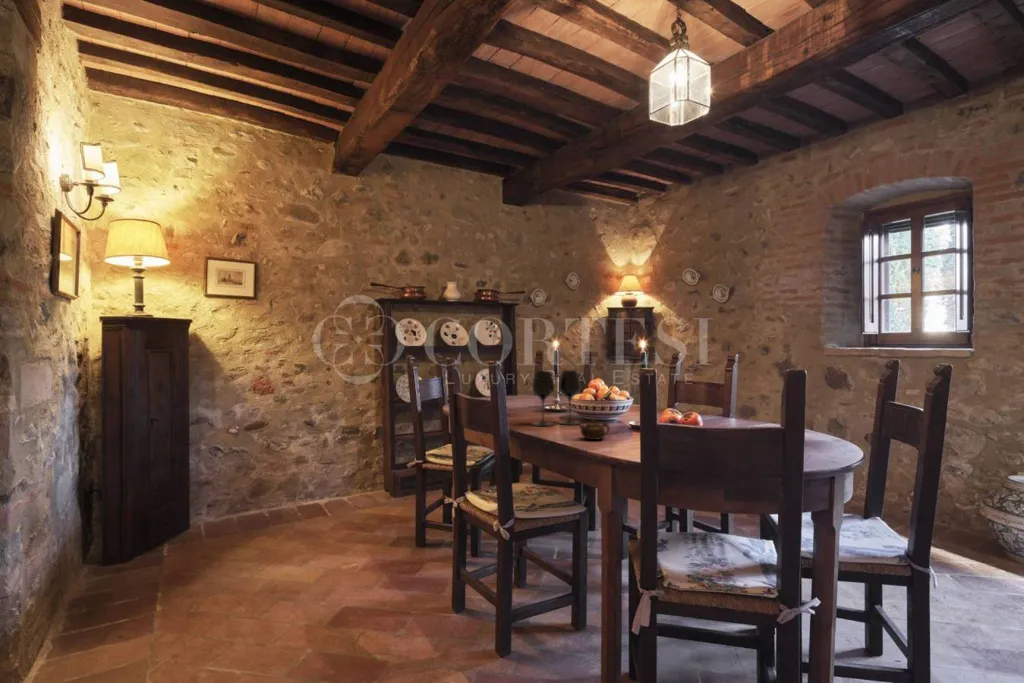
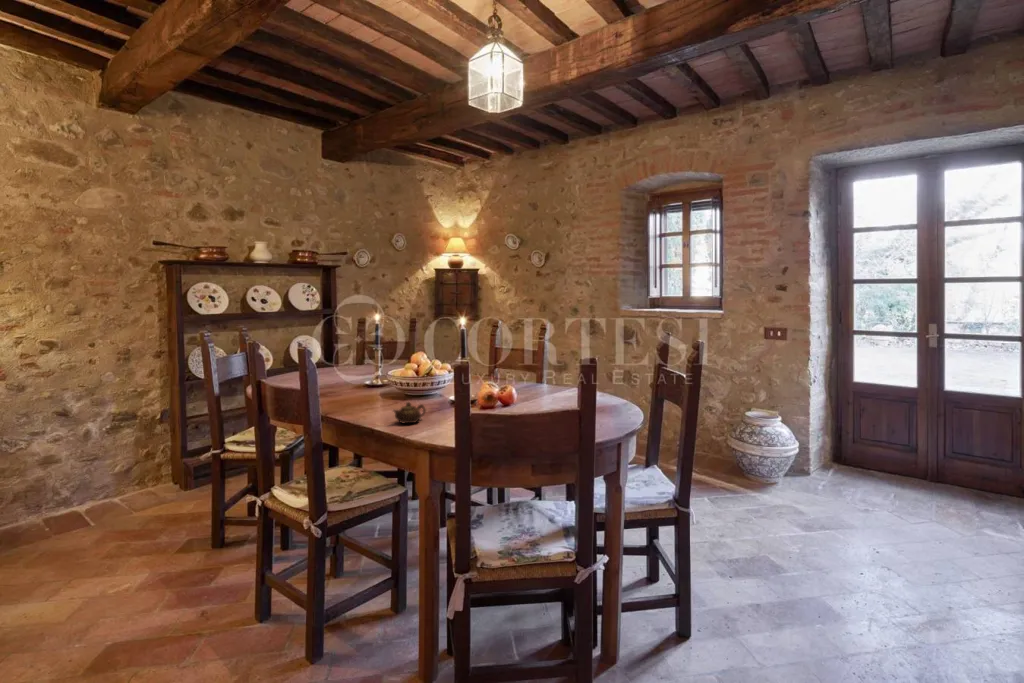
wine glass: present [532,370,580,426] -> none [344,347,400,408]

